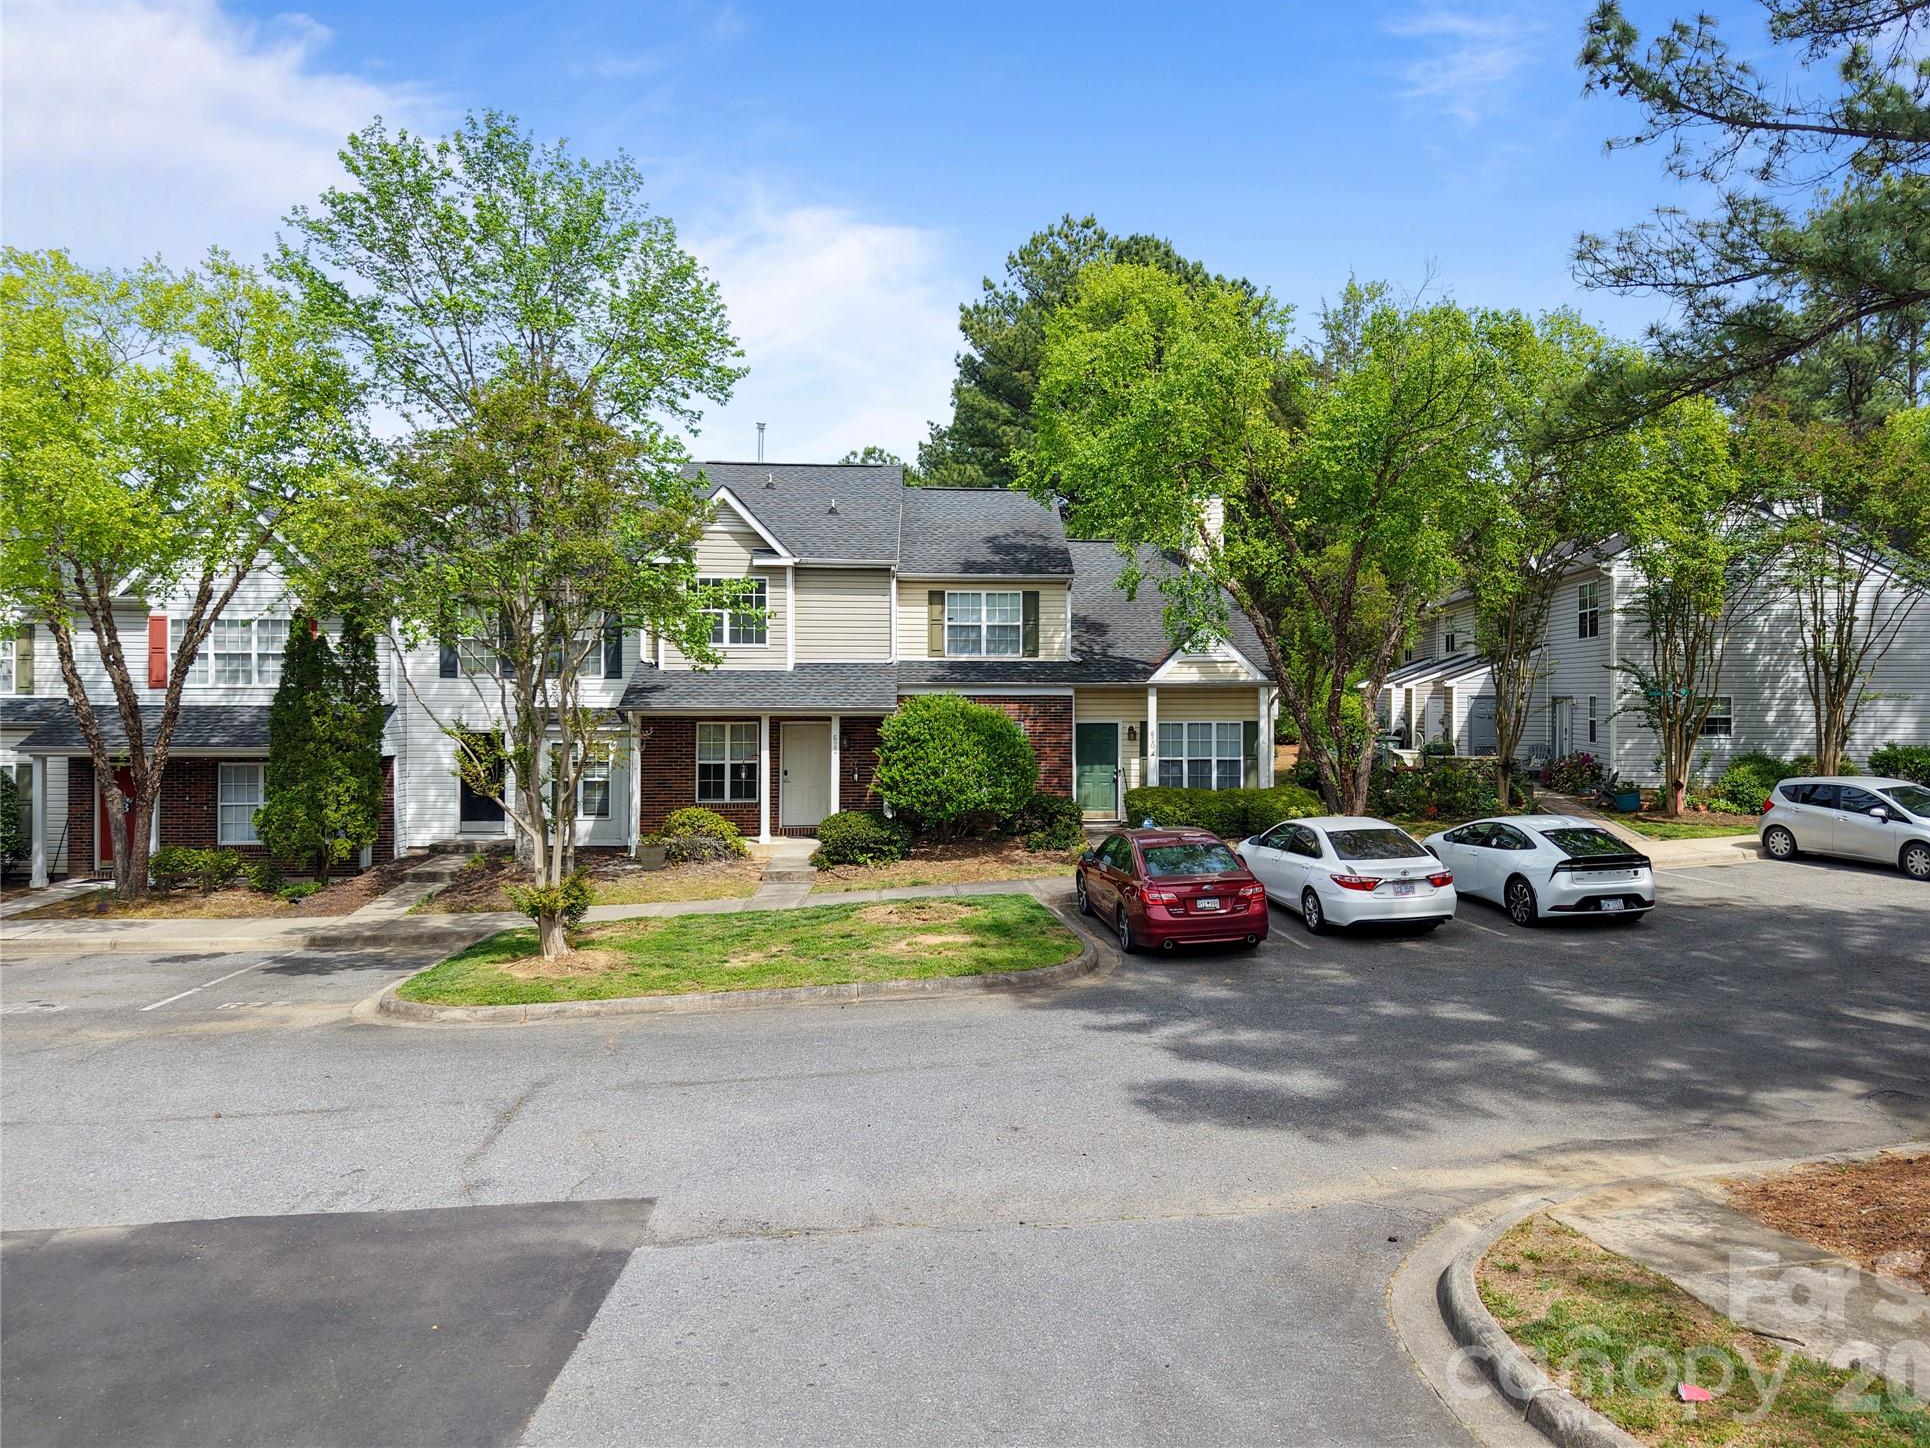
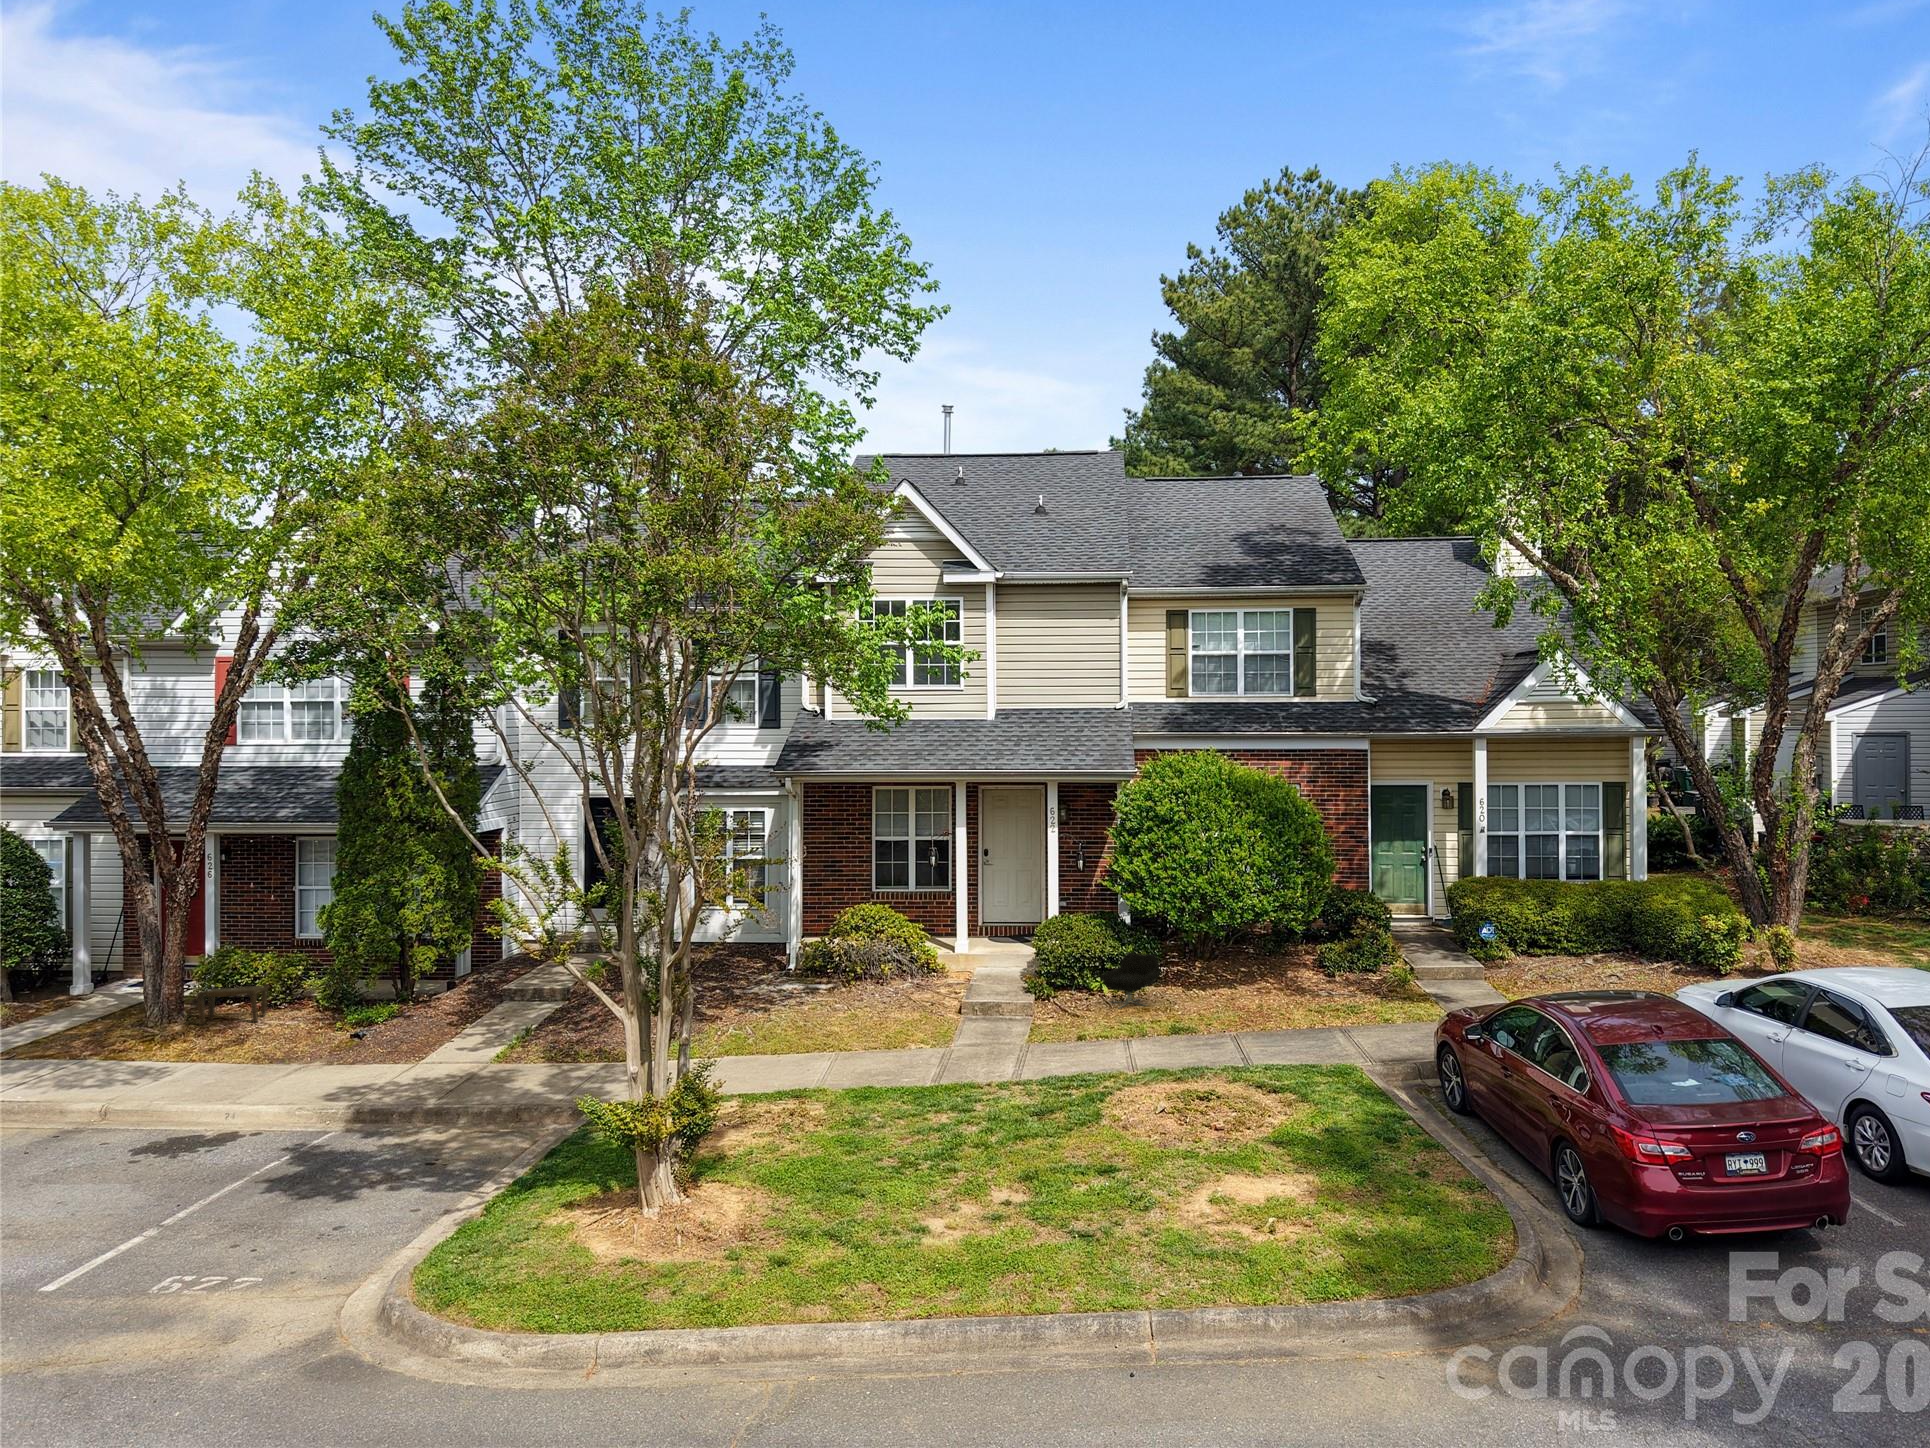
lounge chair: none [862,835,906,873] -> present [1100,952,1160,1007]
wooden bucket: present [639,845,666,870] -> none [798,954,835,991]
decorative plant: present [96,883,109,912] -> none [98,1005,149,1046]

